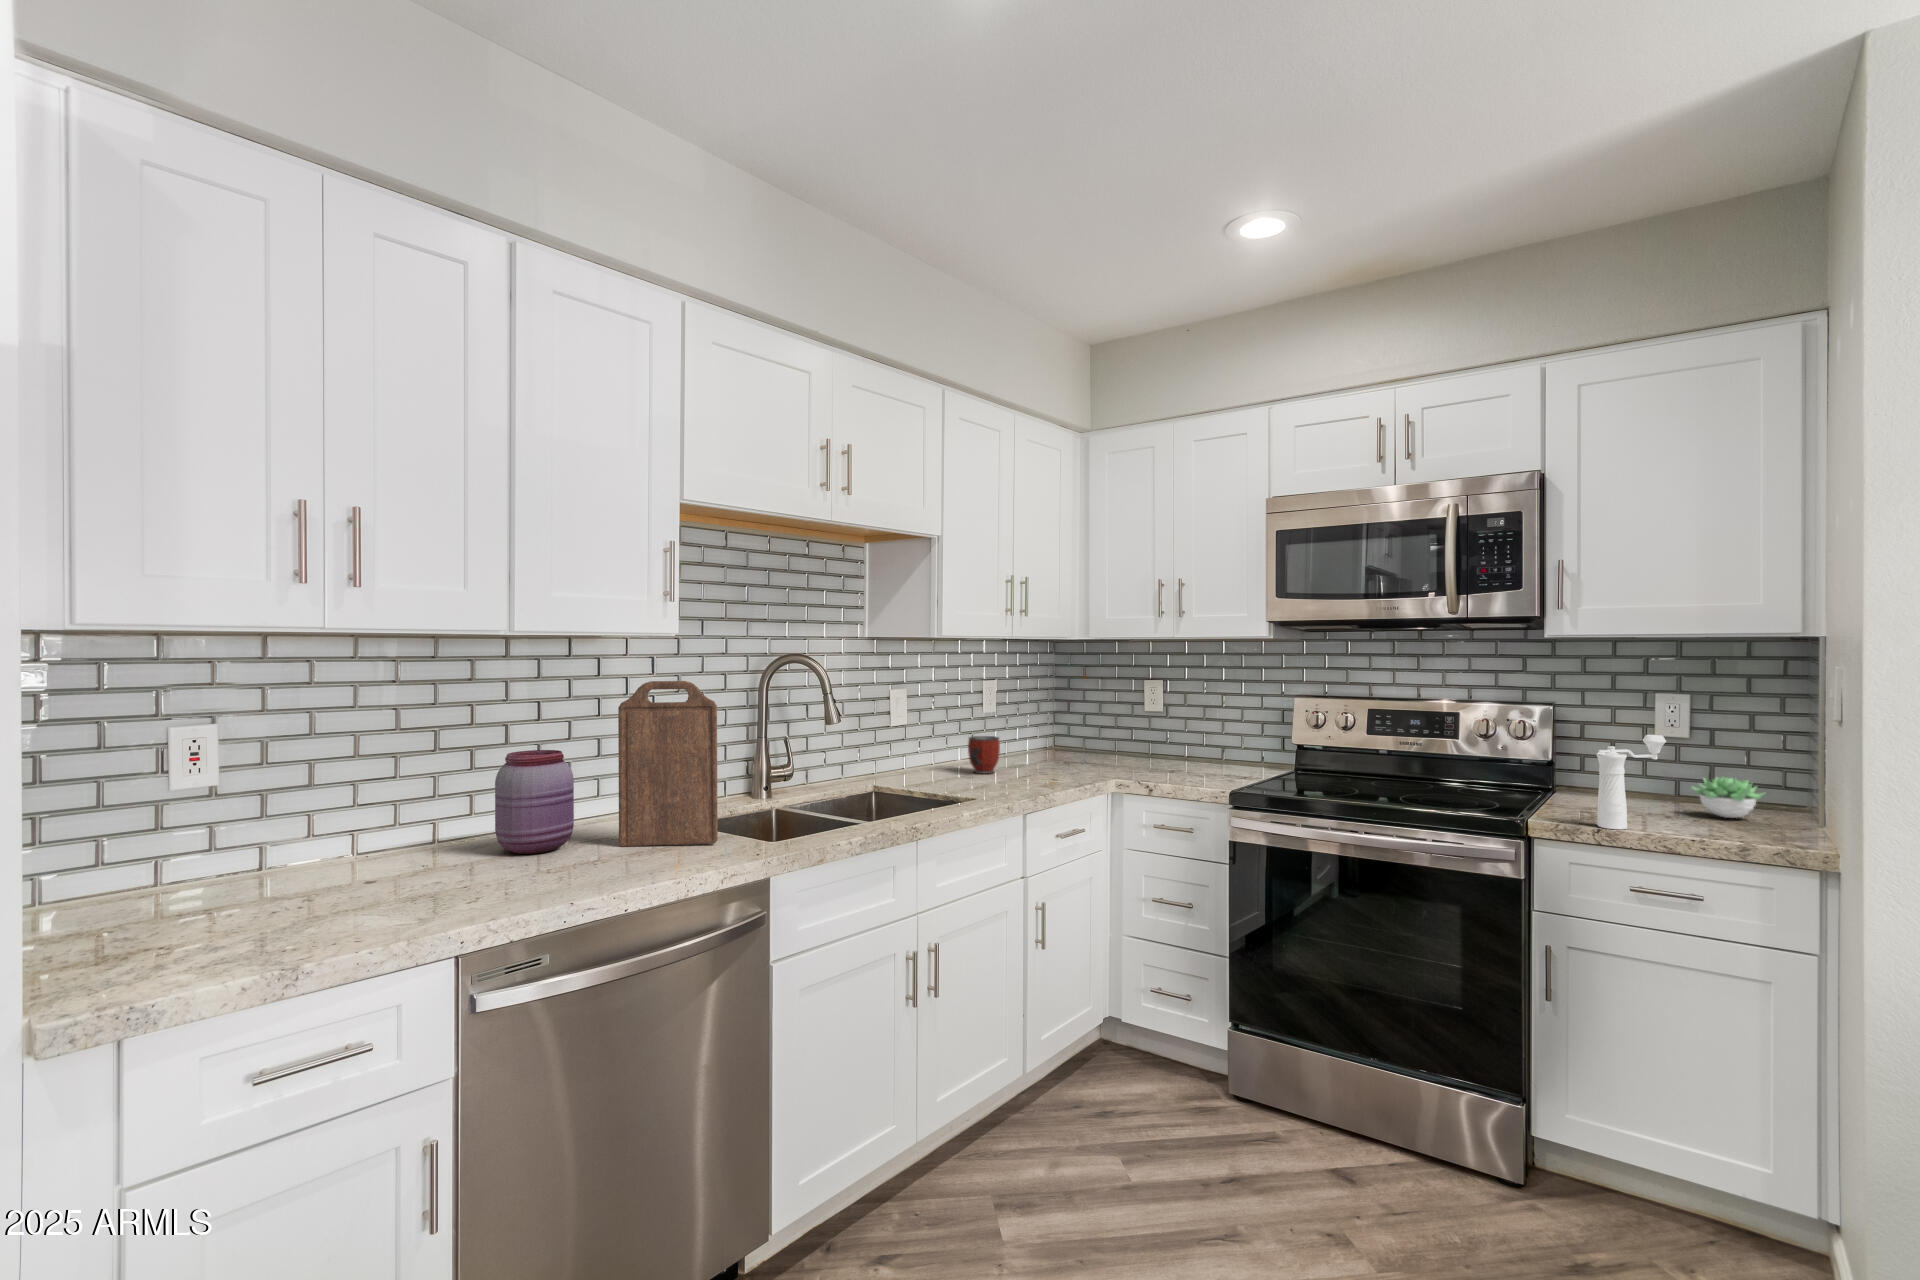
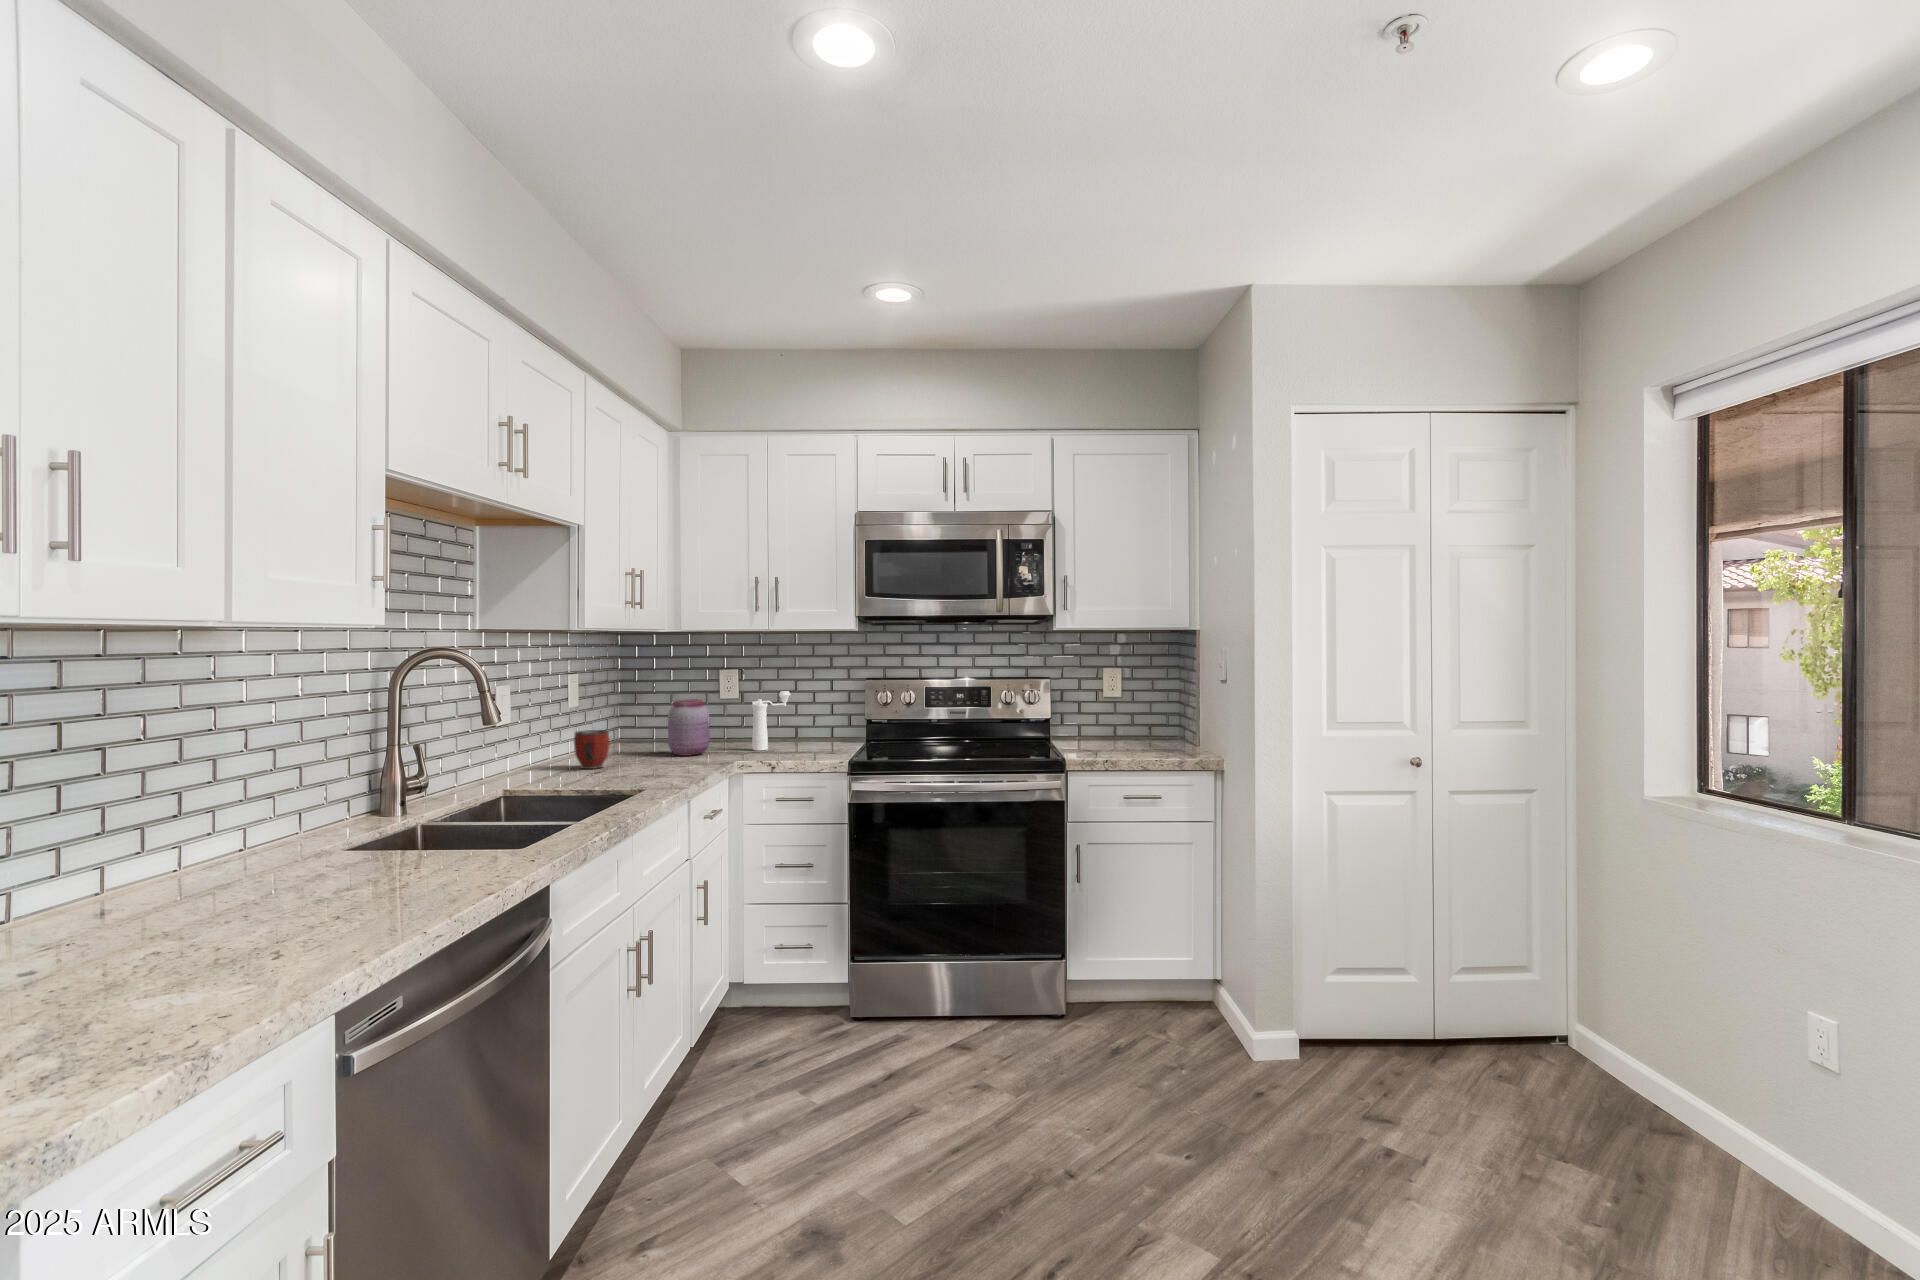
cutting board: present [618,681,718,846] -> none [329,676,460,879]
pepper mill: present [1596,735,1666,829] -> present [752,691,790,750]
jar: present [495,750,574,854] -> present [668,700,710,756]
succulent plant: present [1693,777,1764,818] -> none [1131,720,1170,747]

